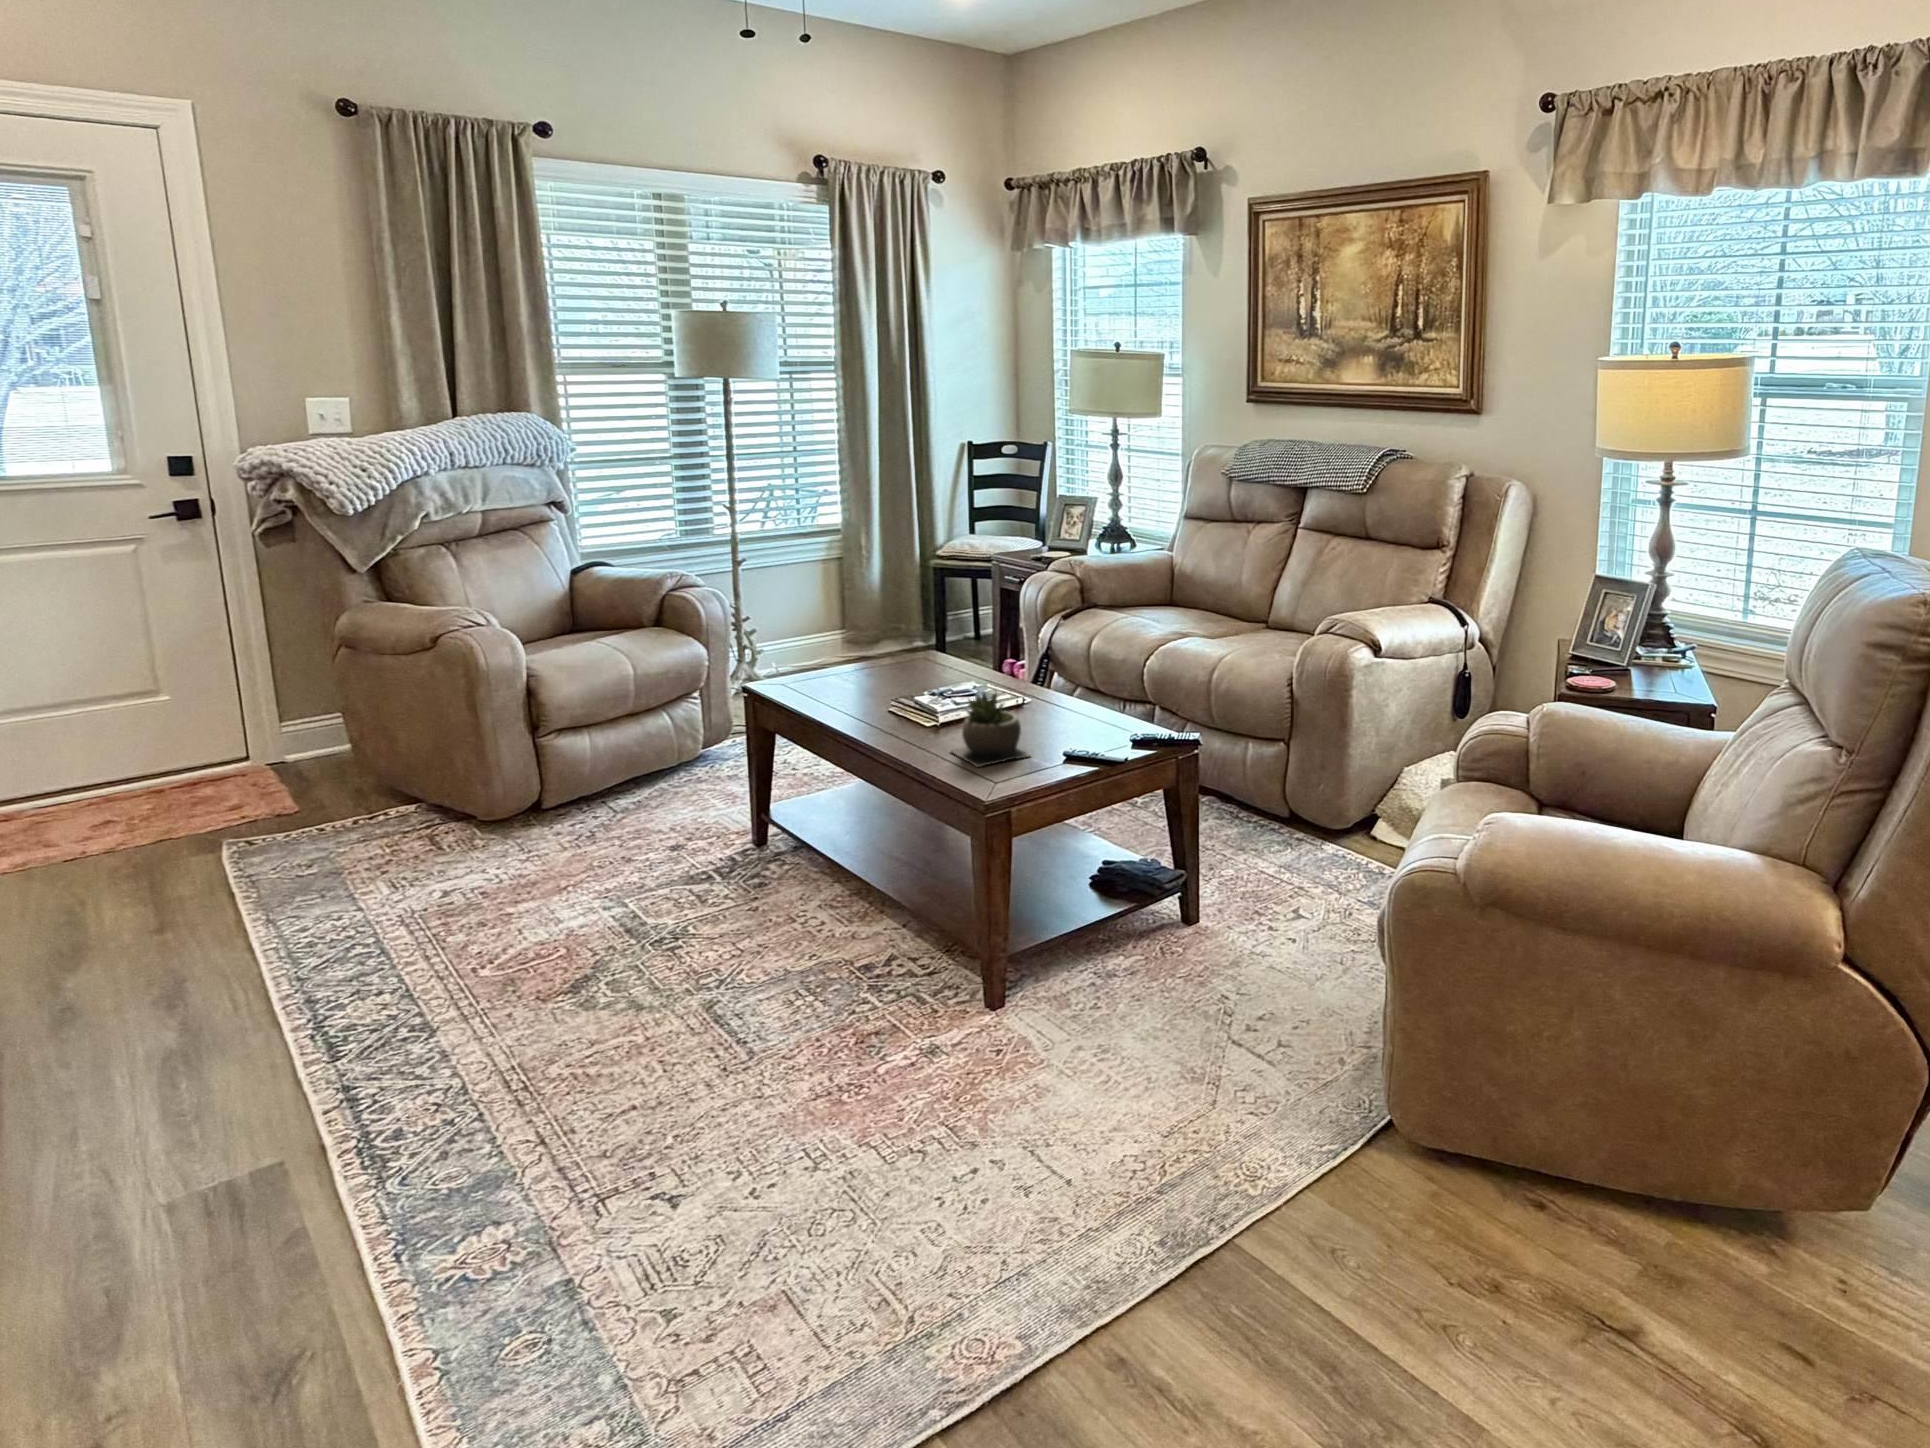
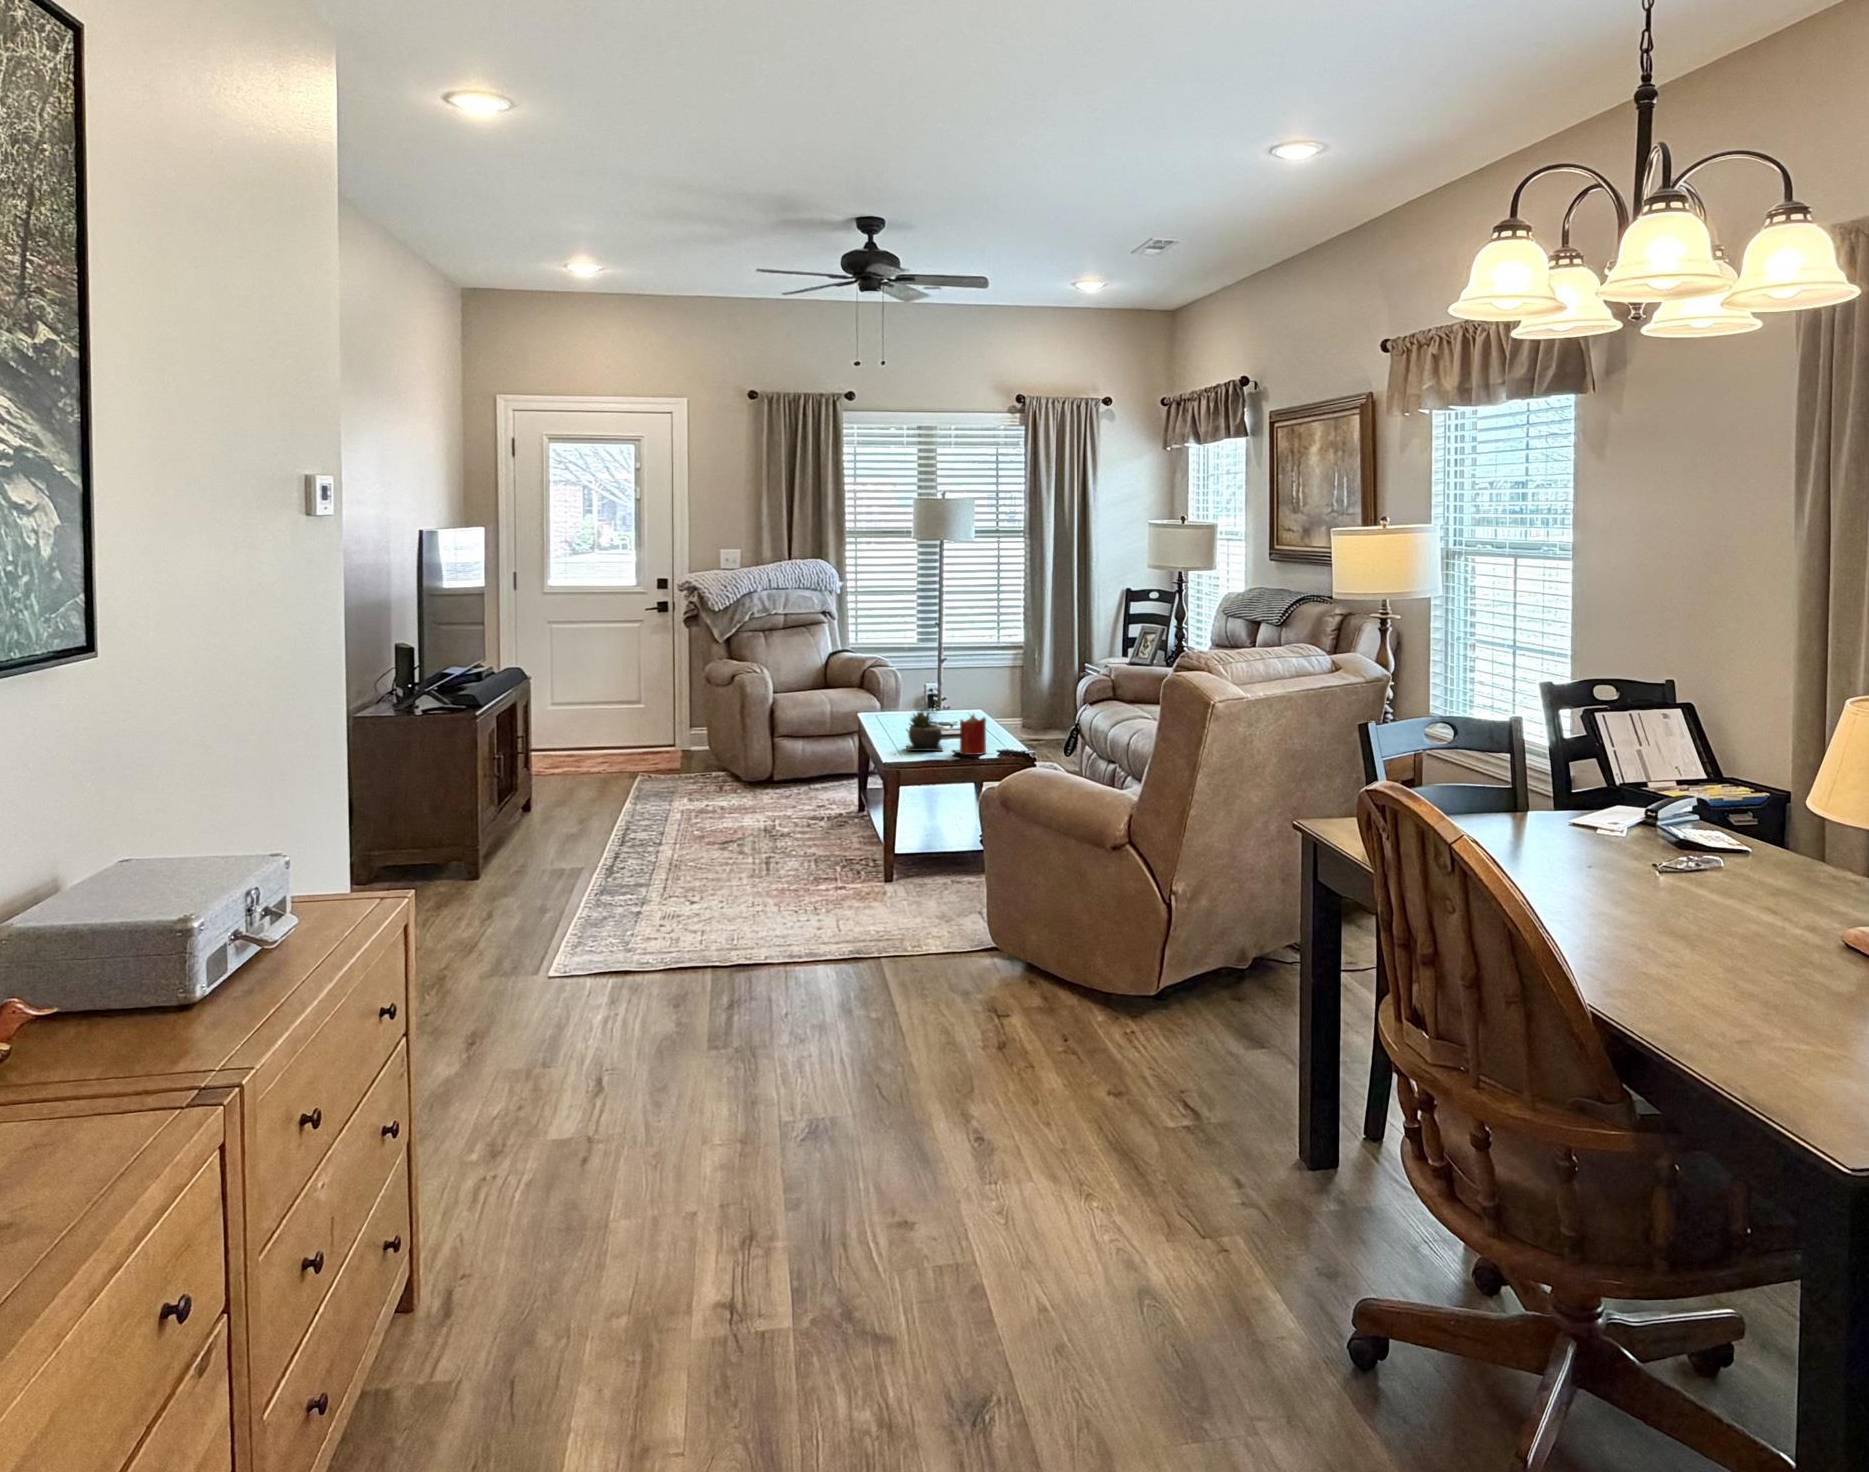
candle: none [1059,688,1105,758] -> present [960,715,986,755]

